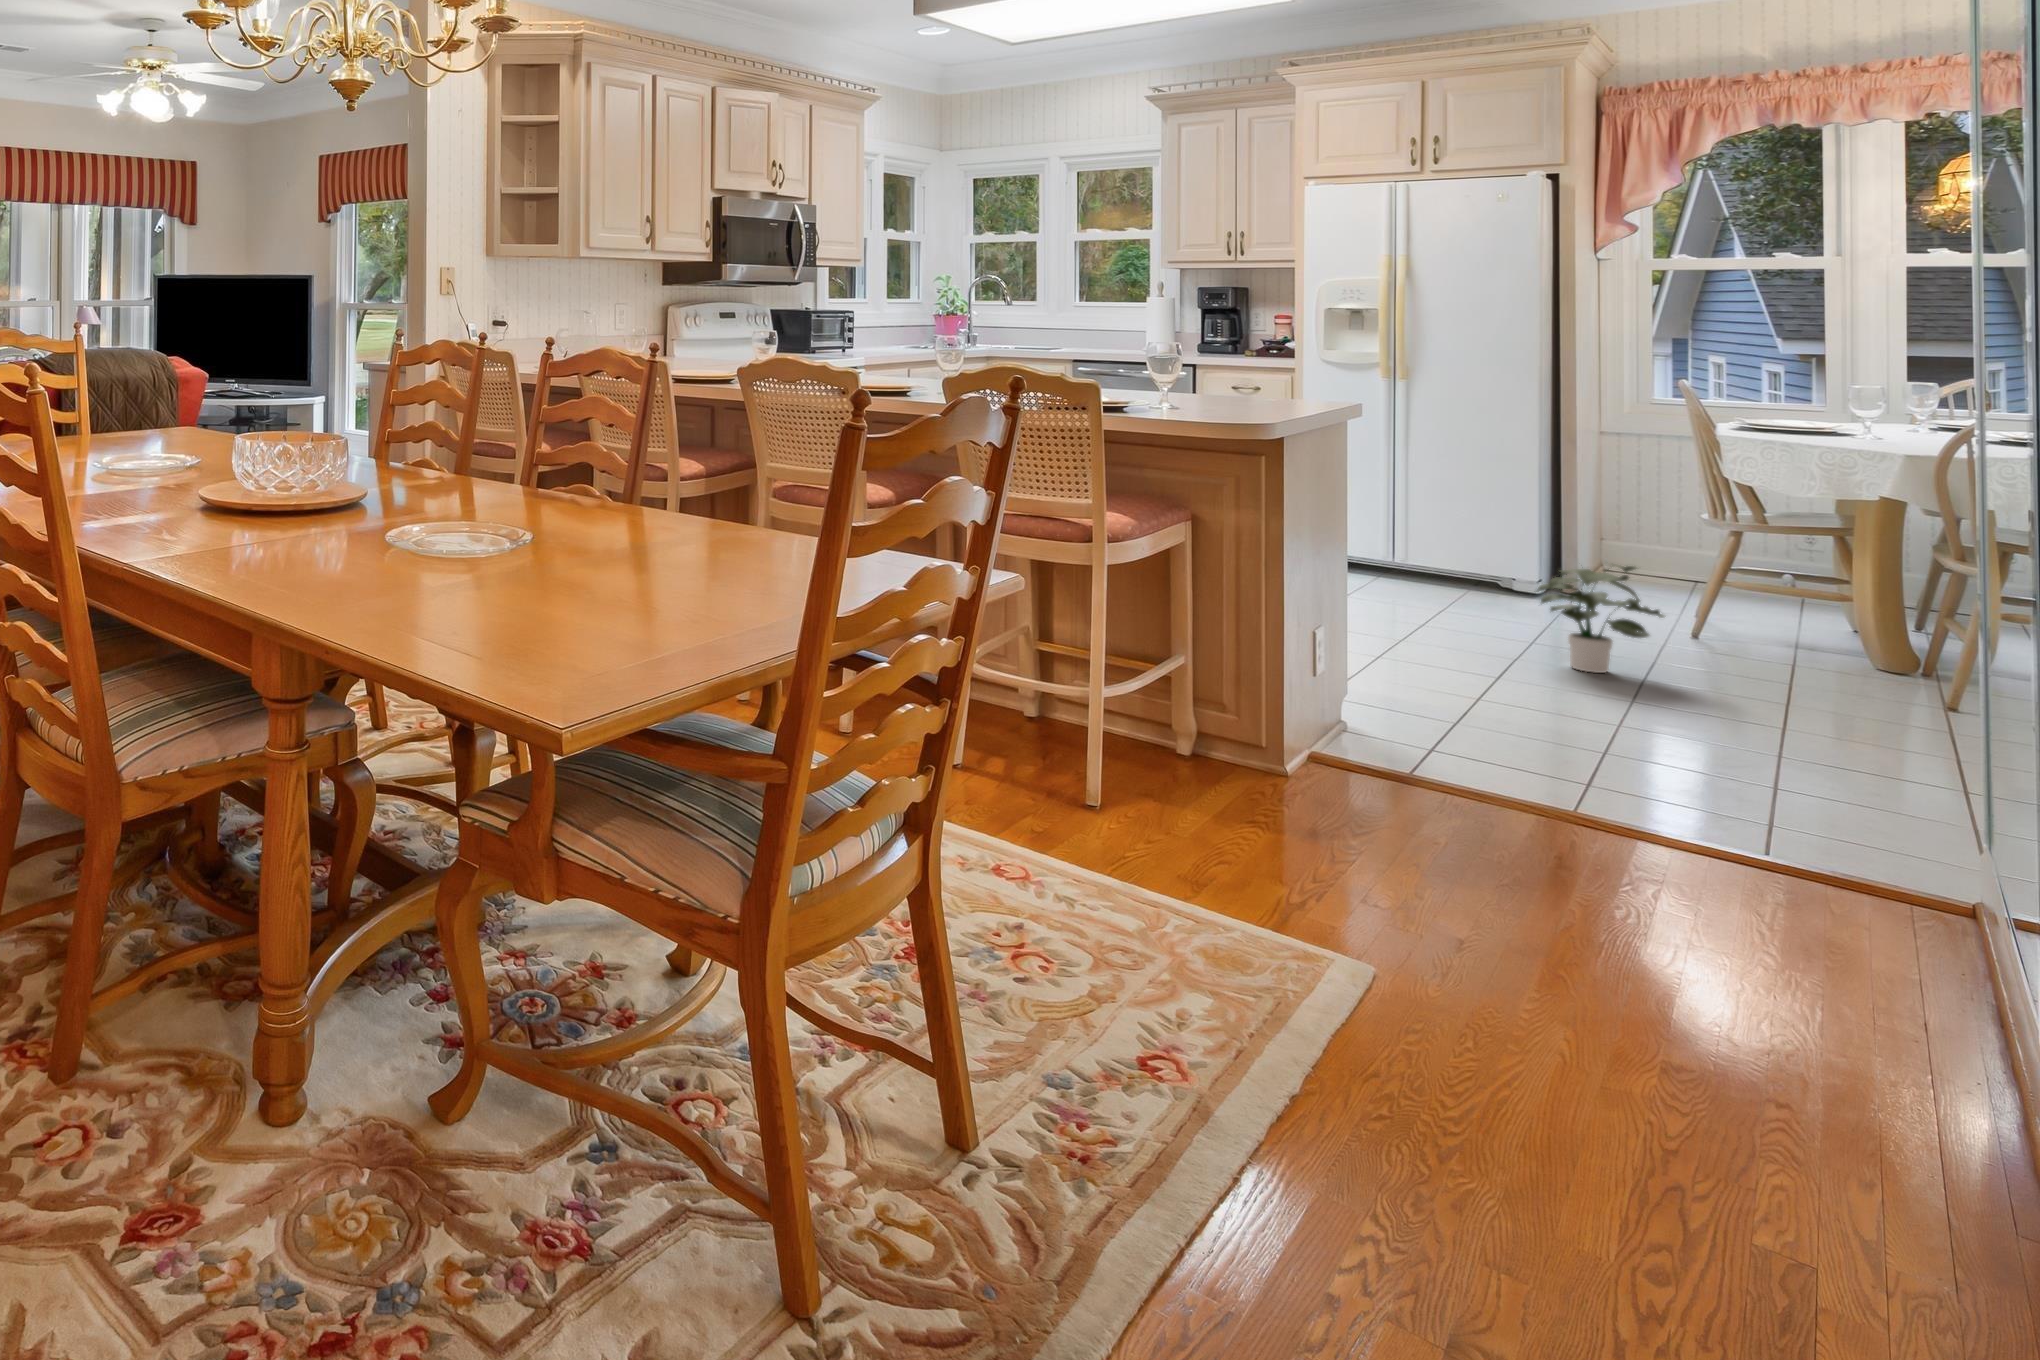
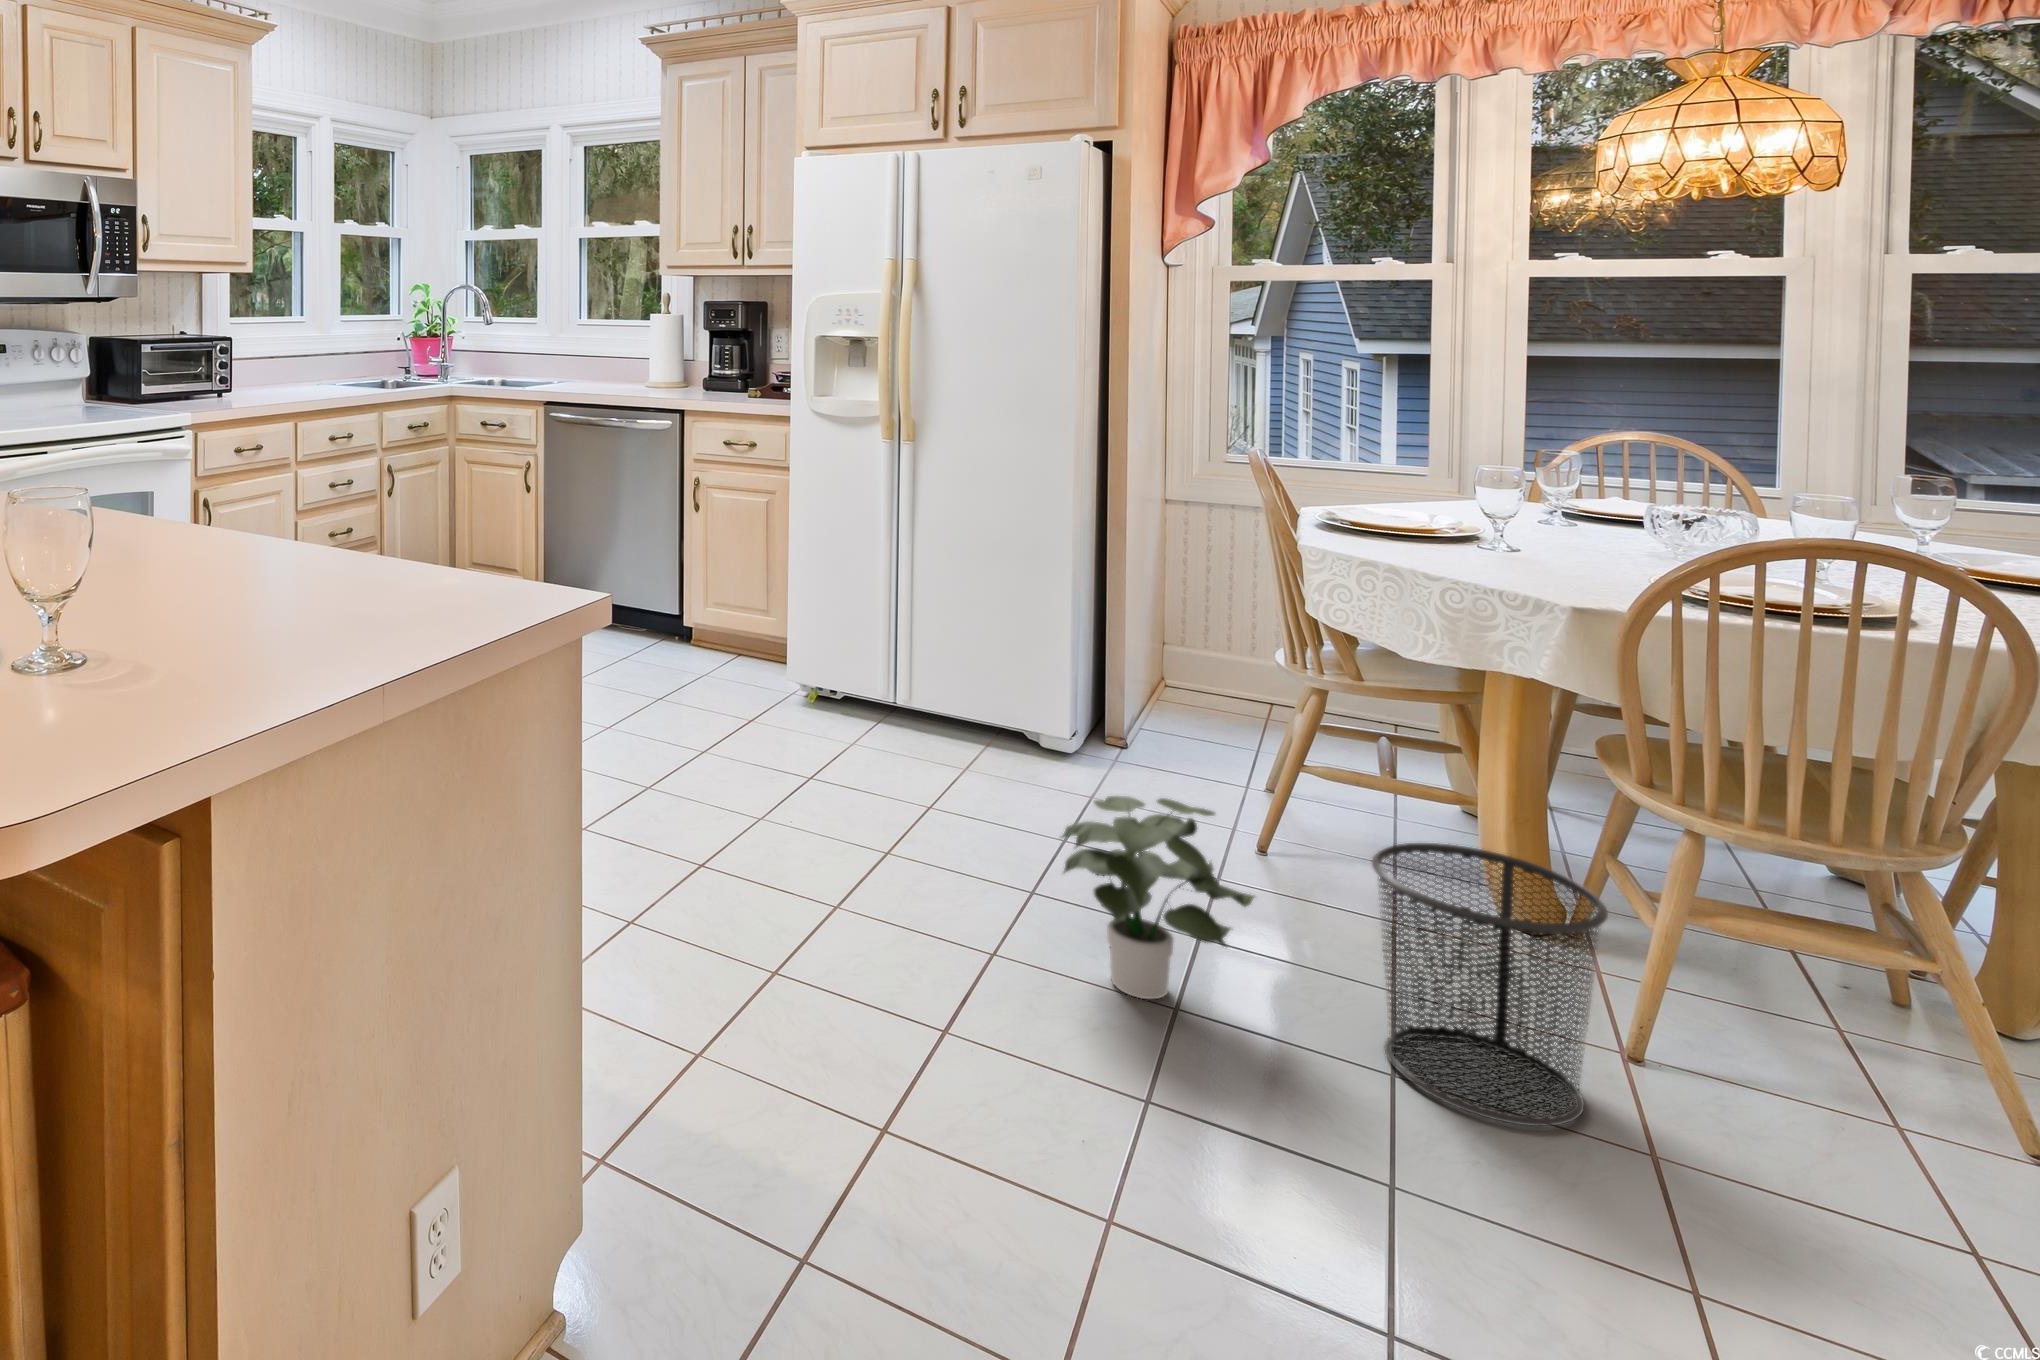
waste bin: none [1743,582,1889,714] -> present [1372,843,1608,1126]

